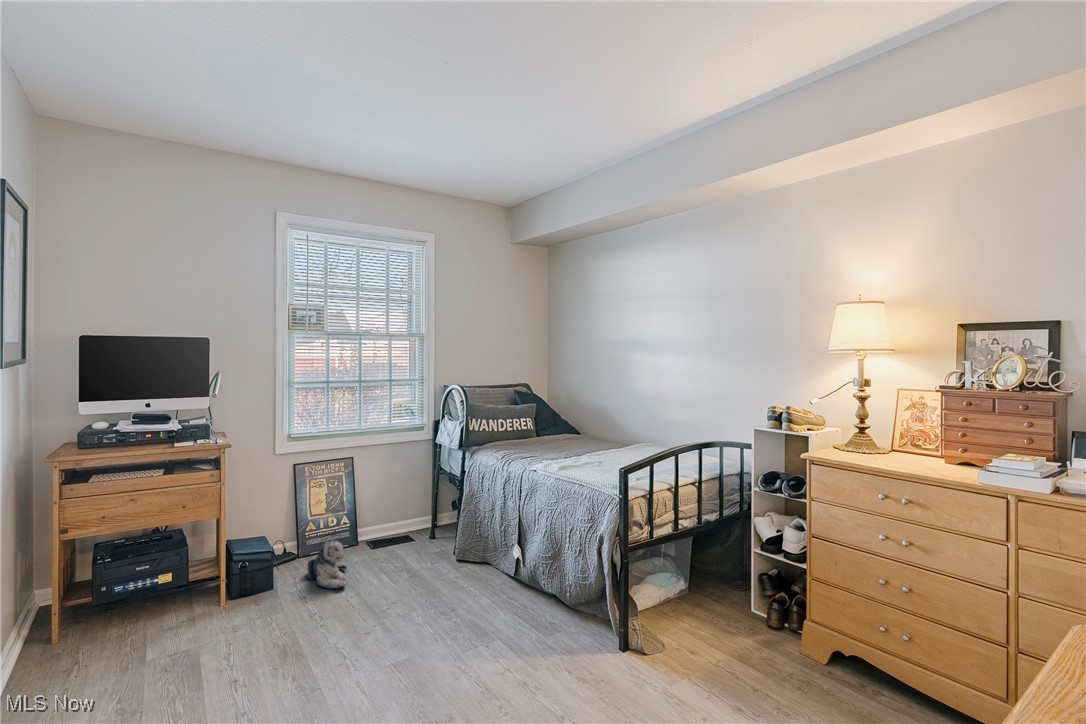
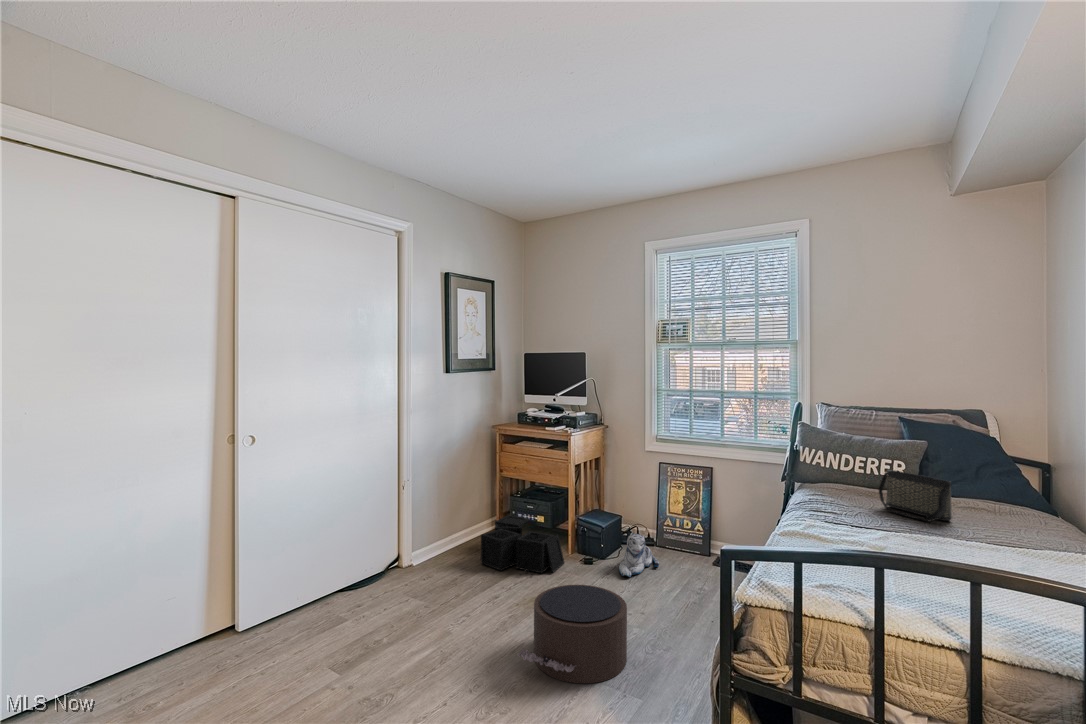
handbag: none [551,422,594,449] -> present [879,470,952,521]
pouf: none [389,576,496,673] -> present [518,585,627,684]
storage bin: none [111,578,271,667] -> present [481,515,564,575]

